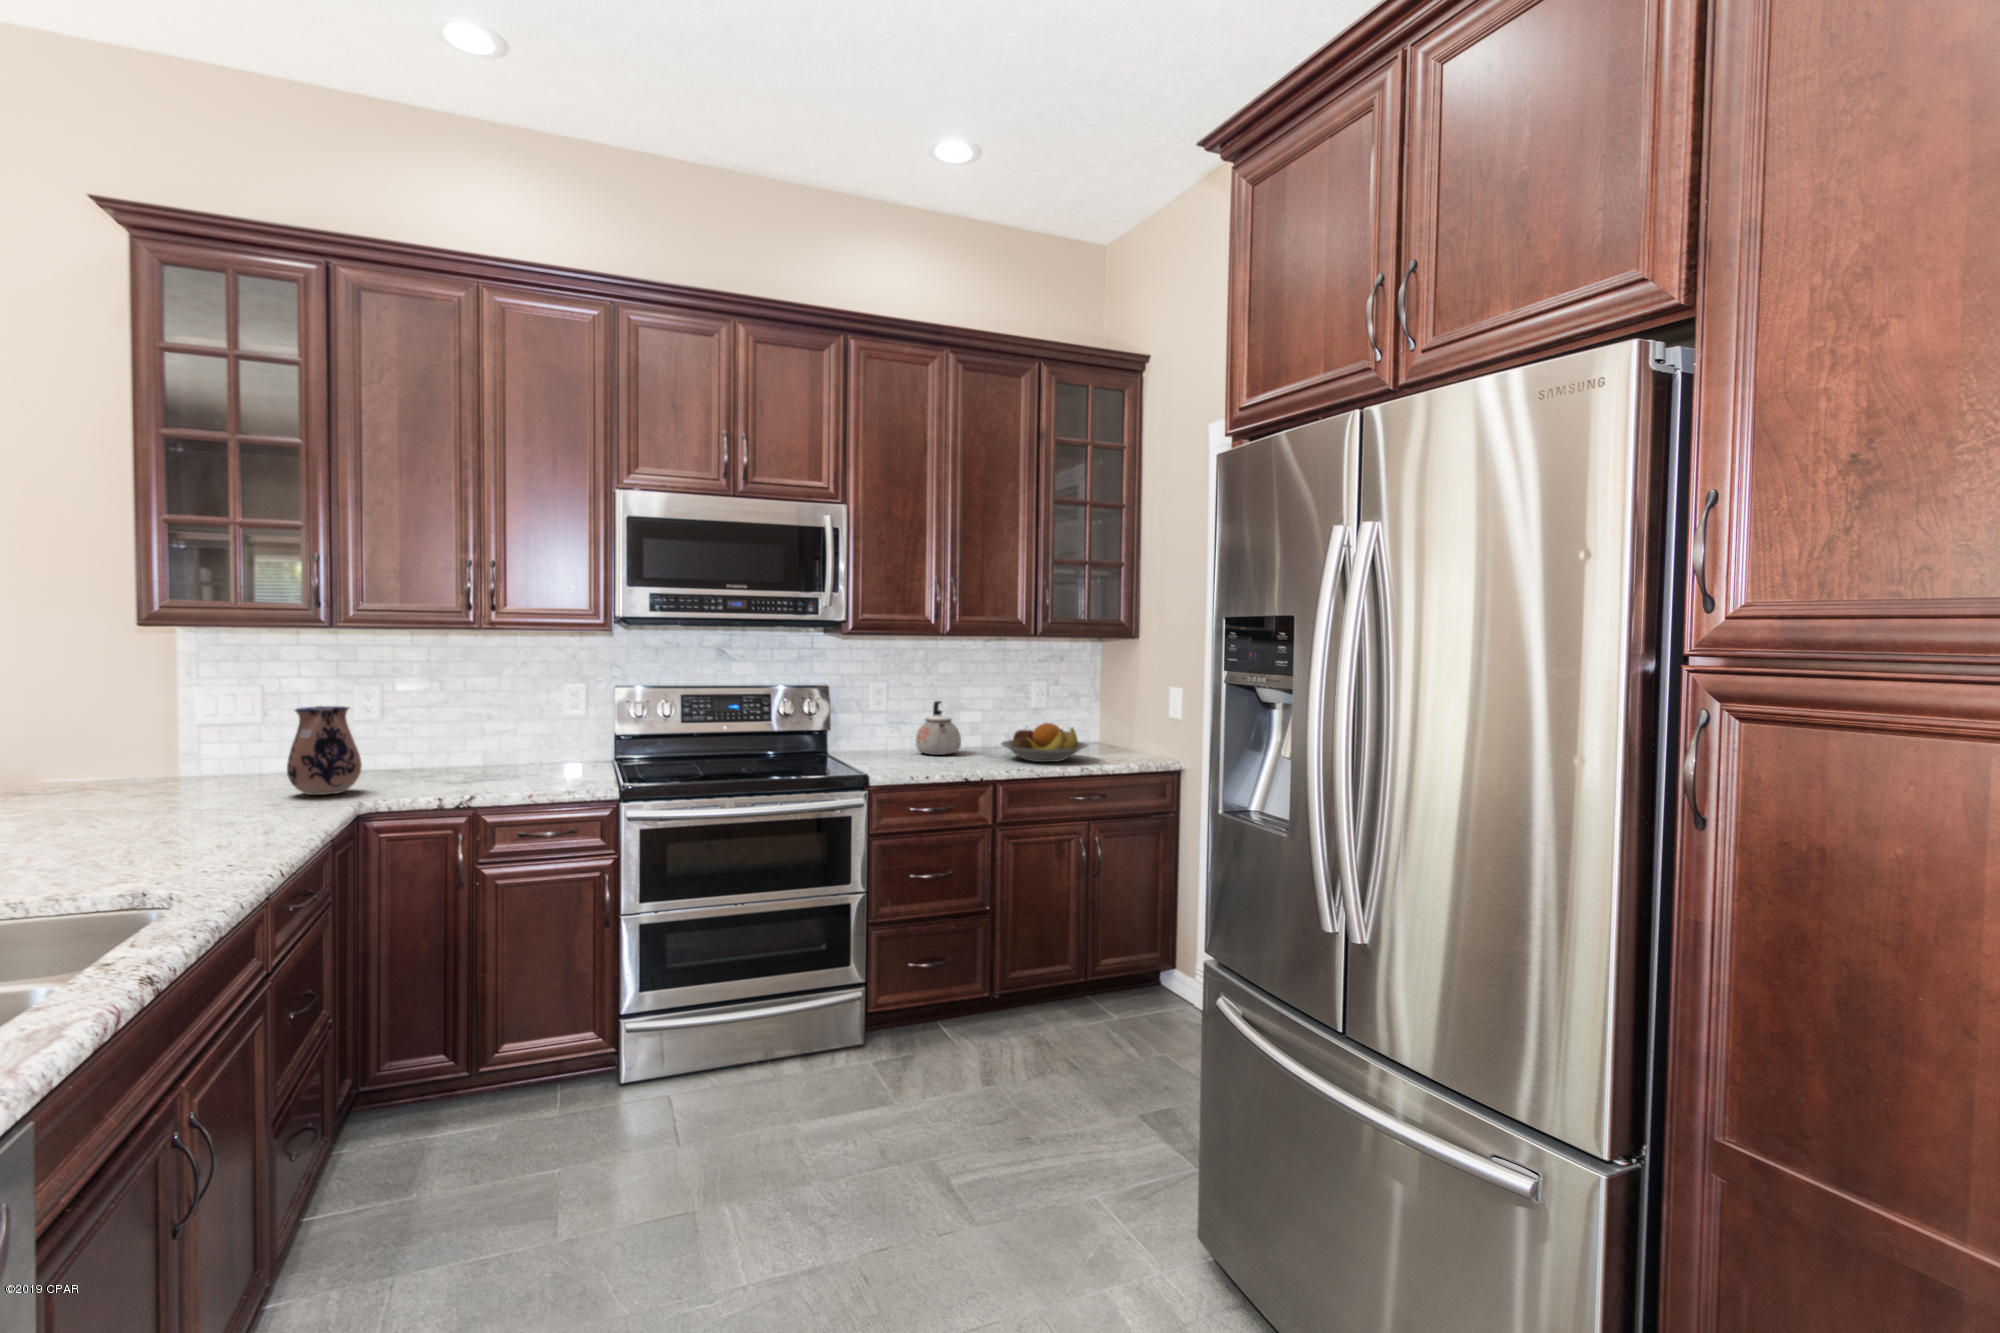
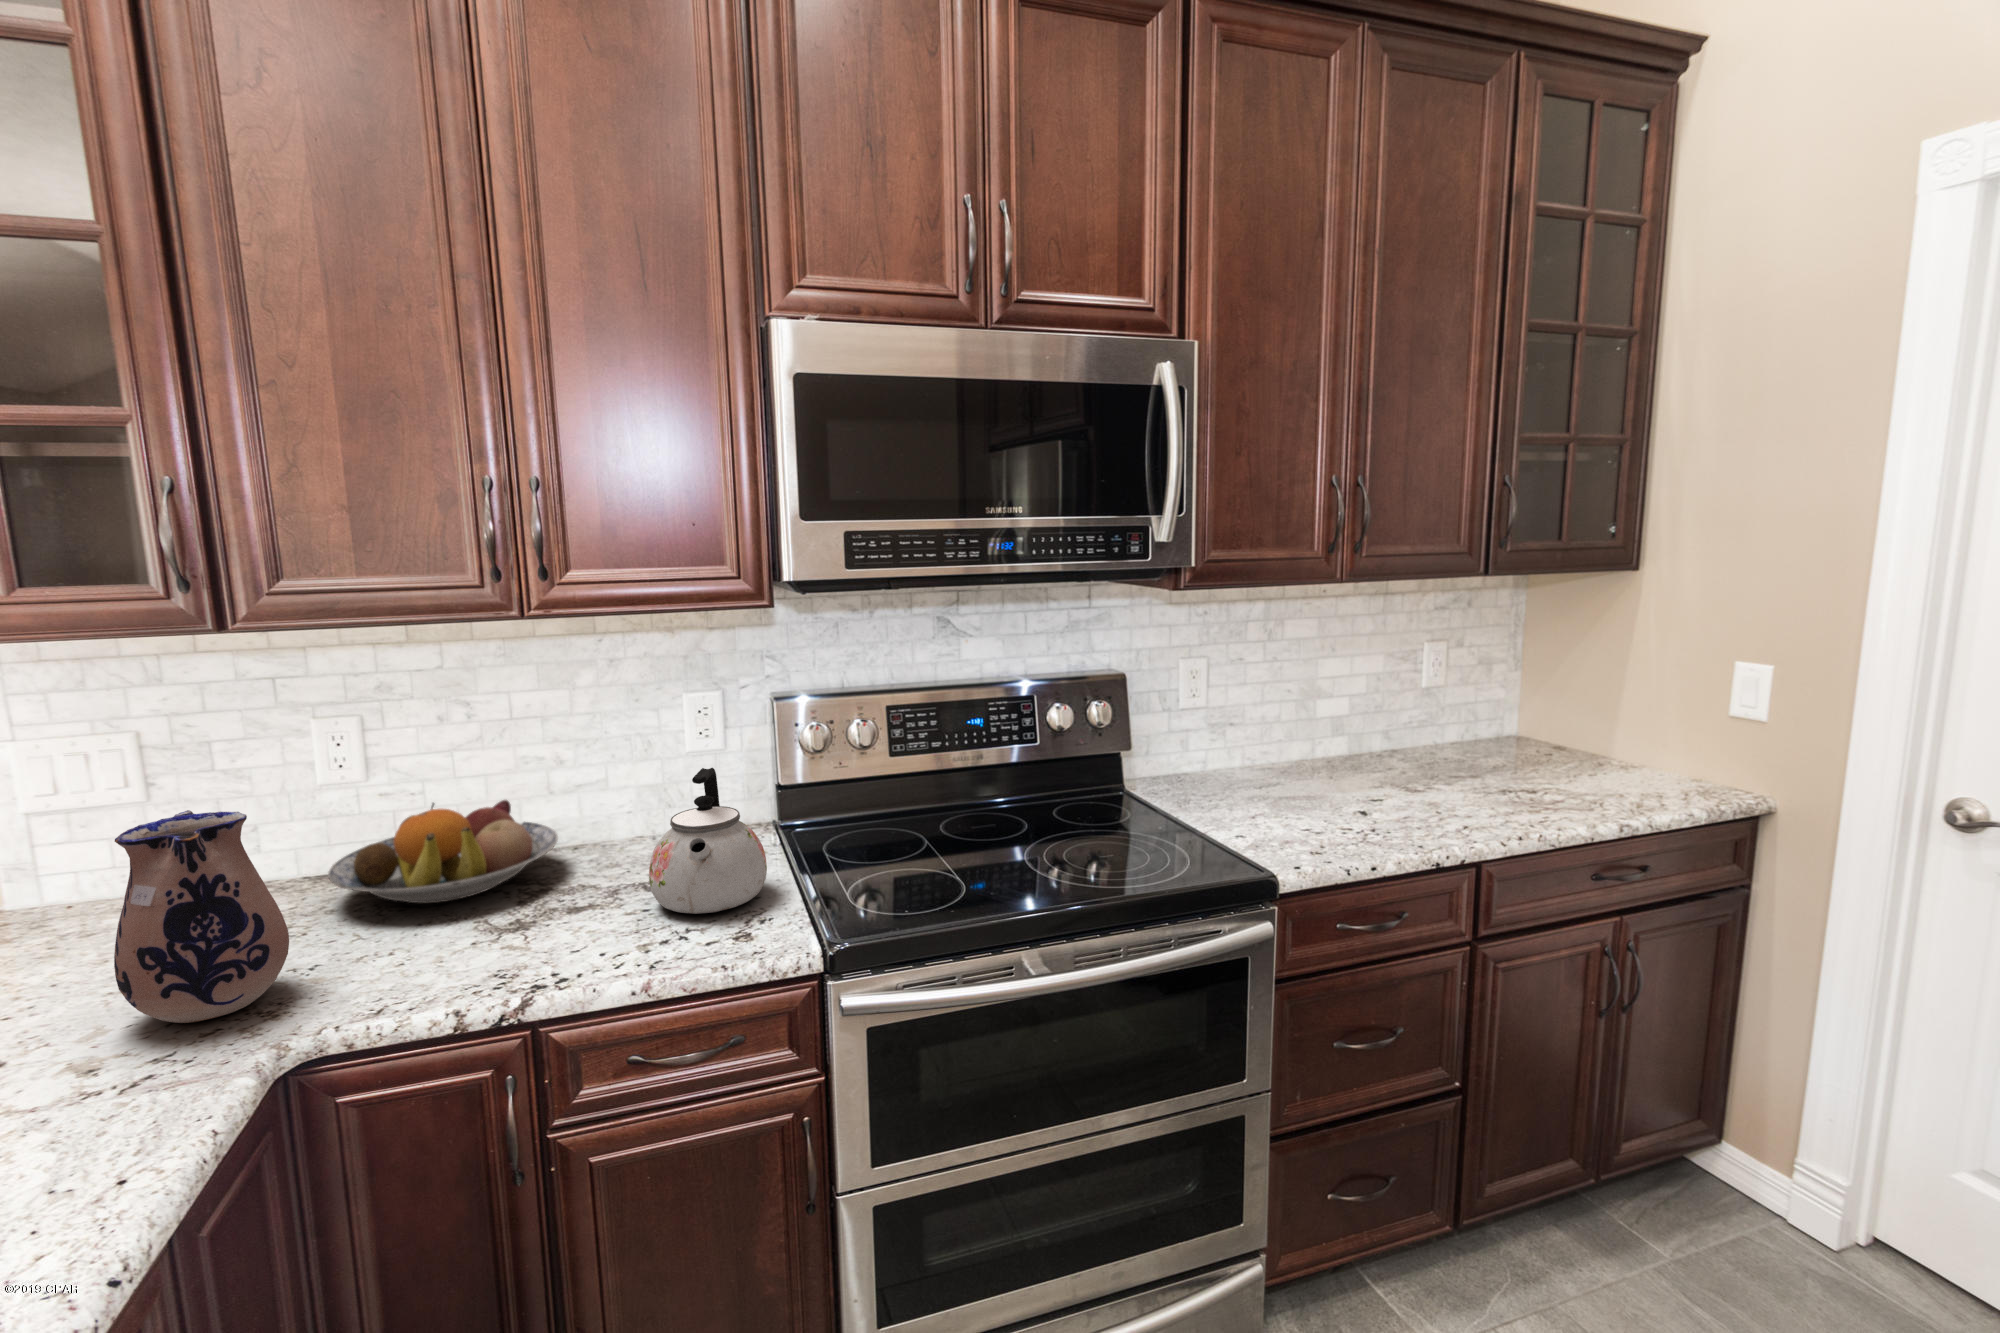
kettle: present [916,701,961,755] -> present [649,768,767,914]
fruit bowl: present [1001,723,1088,762] -> present [328,800,558,903]

